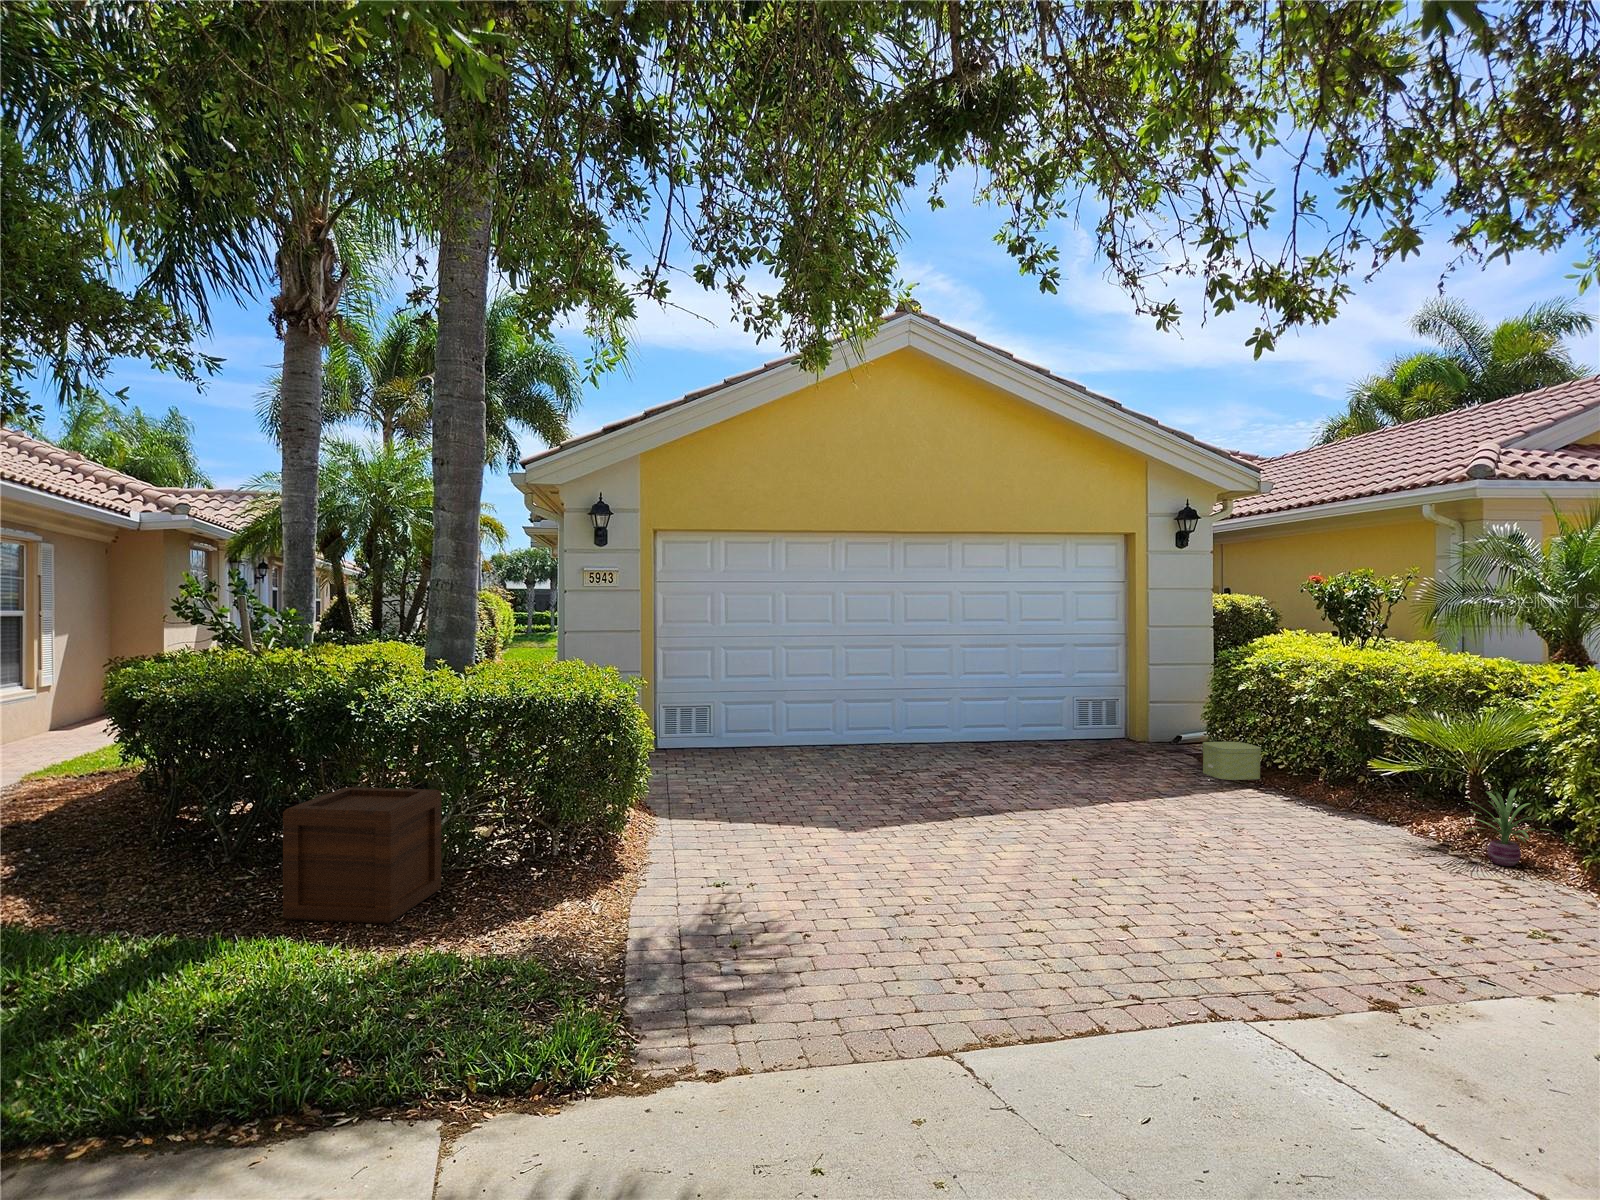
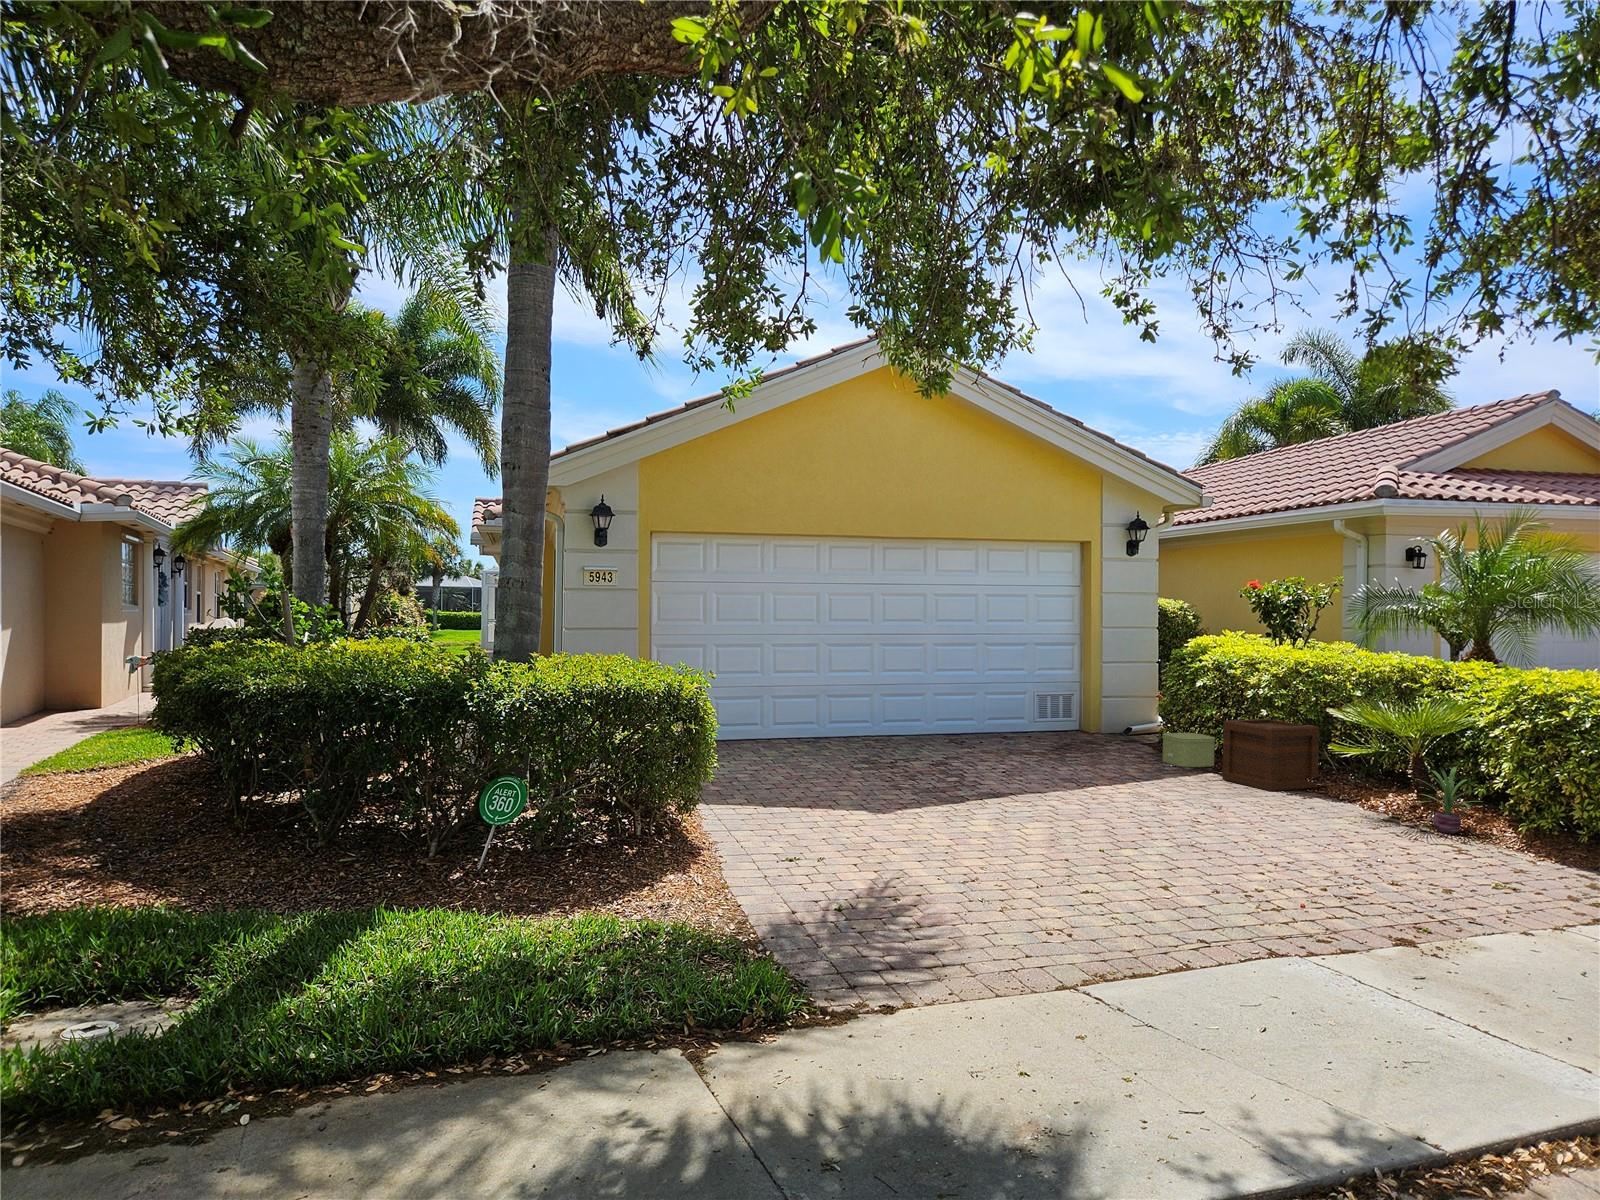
wooden crate: present [283,787,442,924] -> present [1222,719,1319,791]

